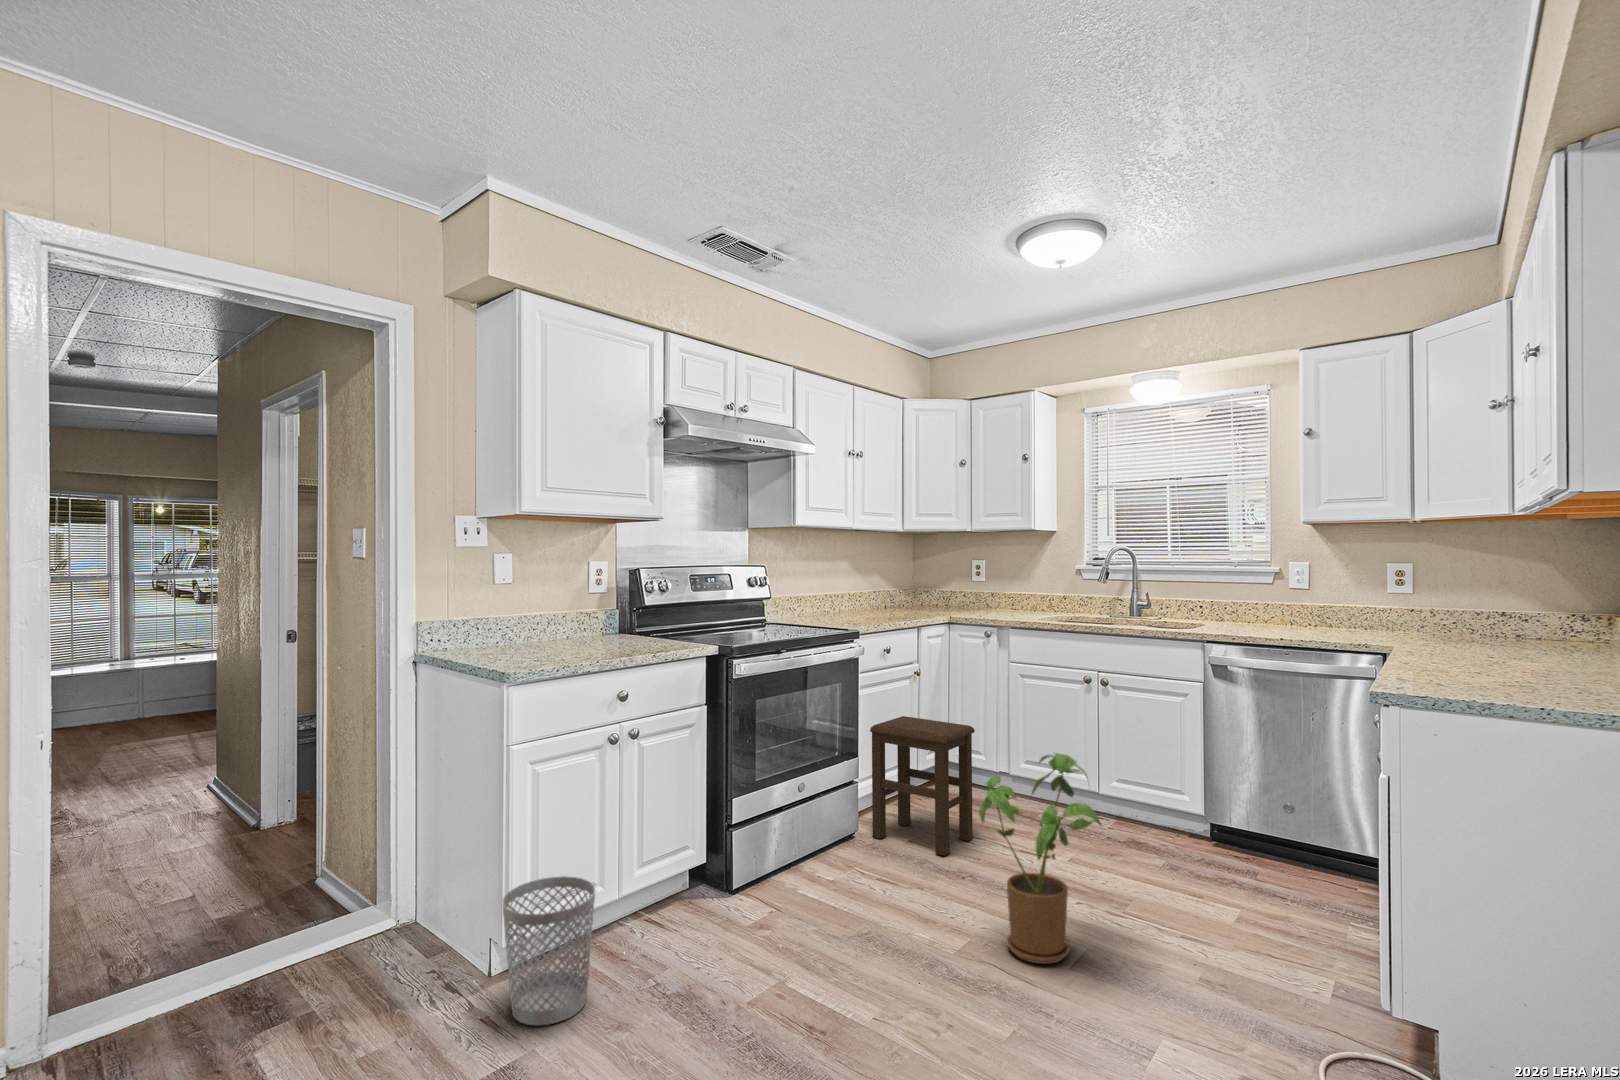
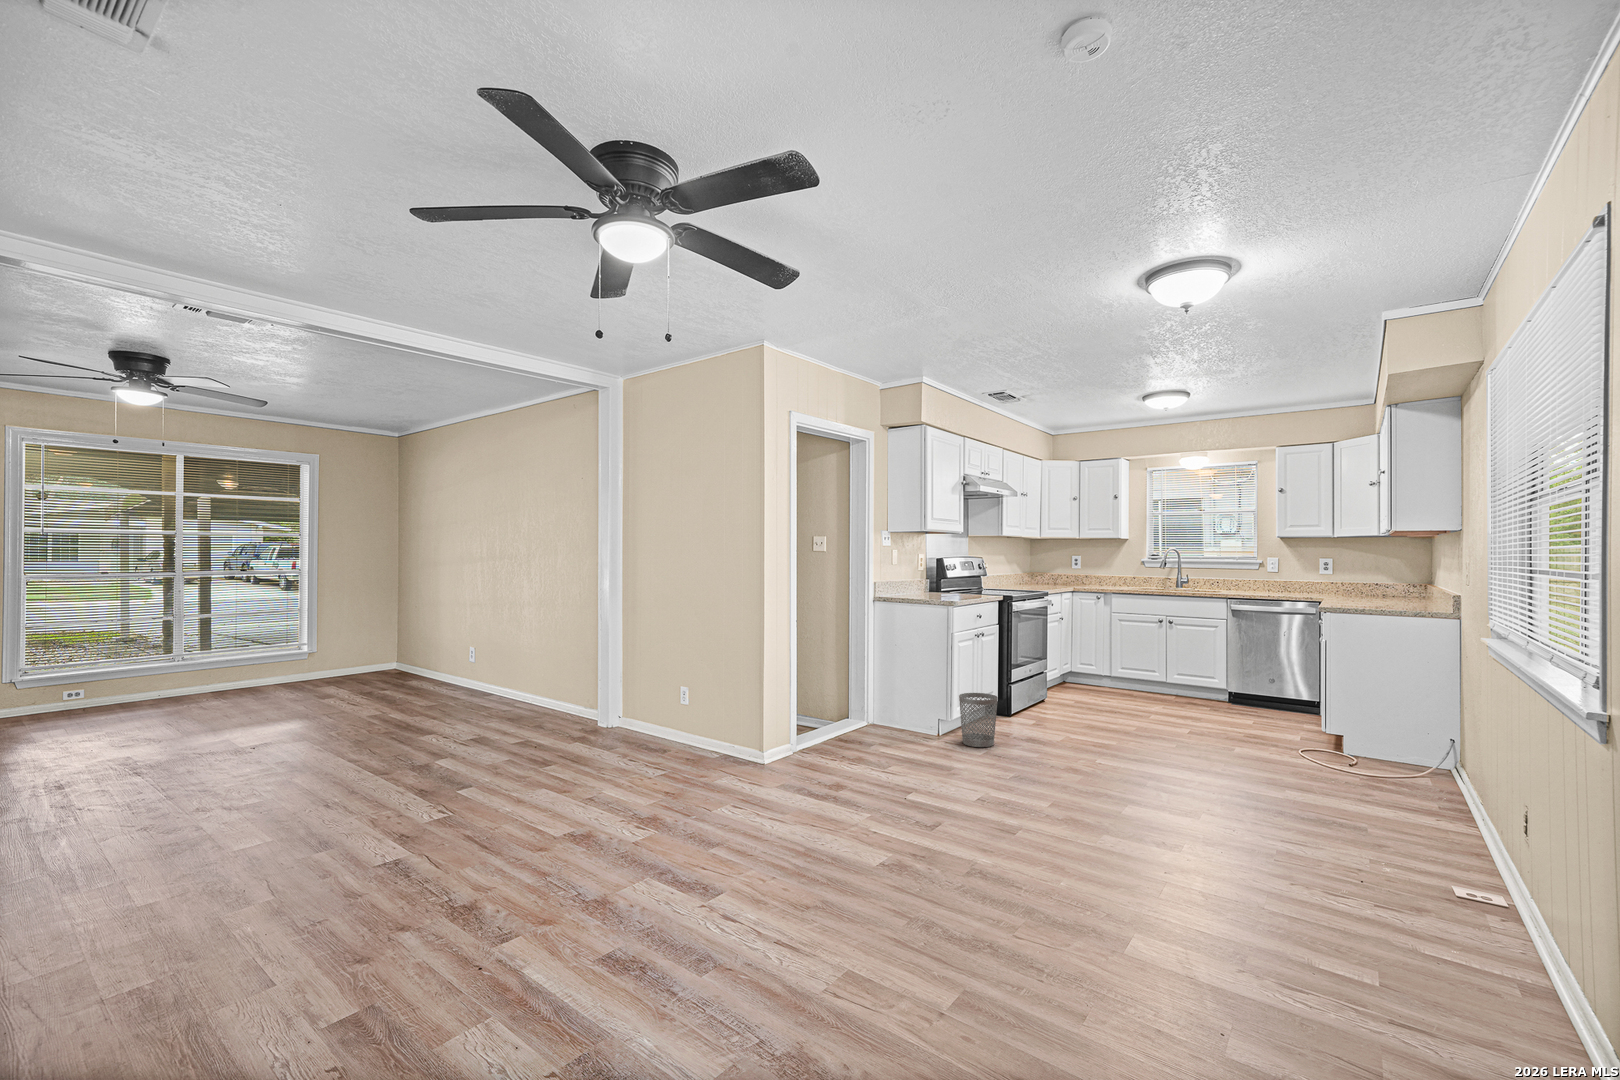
stool: present [870,716,975,856] -> none [1055,639,1110,706]
house plant: present [979,753,1101,964] -> none [1142,643,1205,733]

